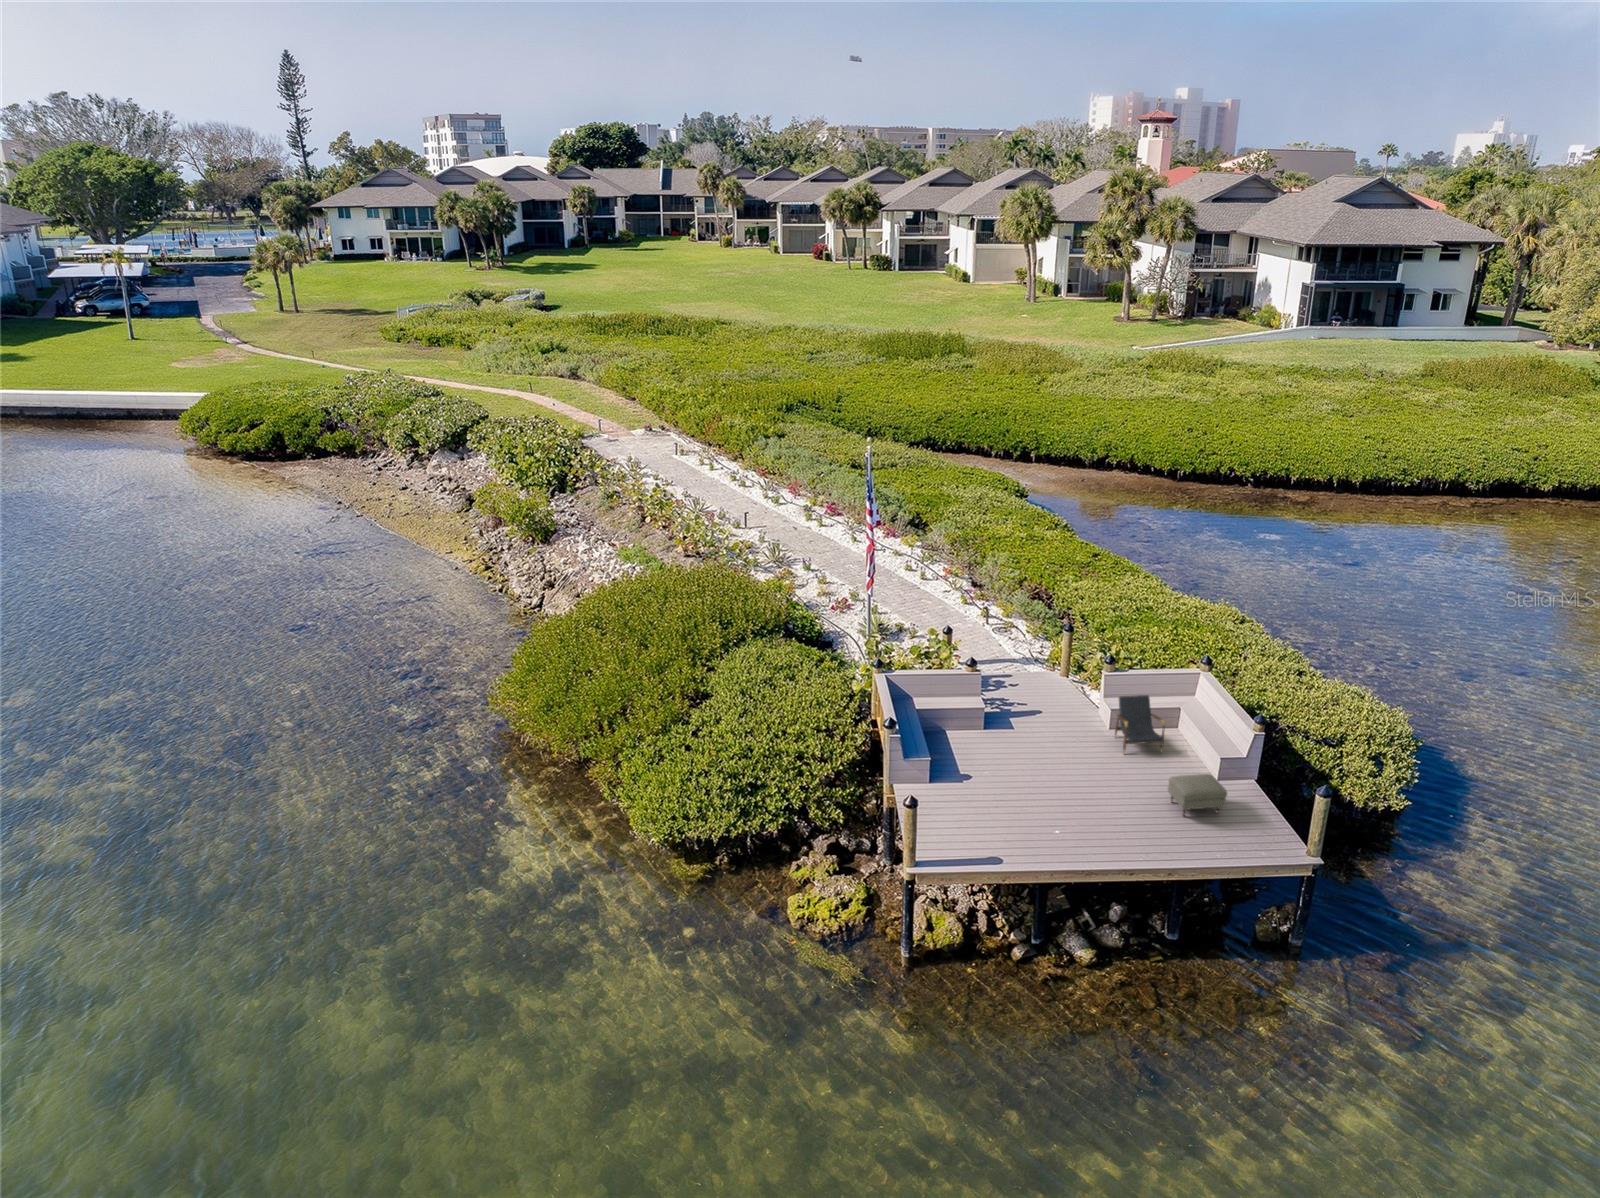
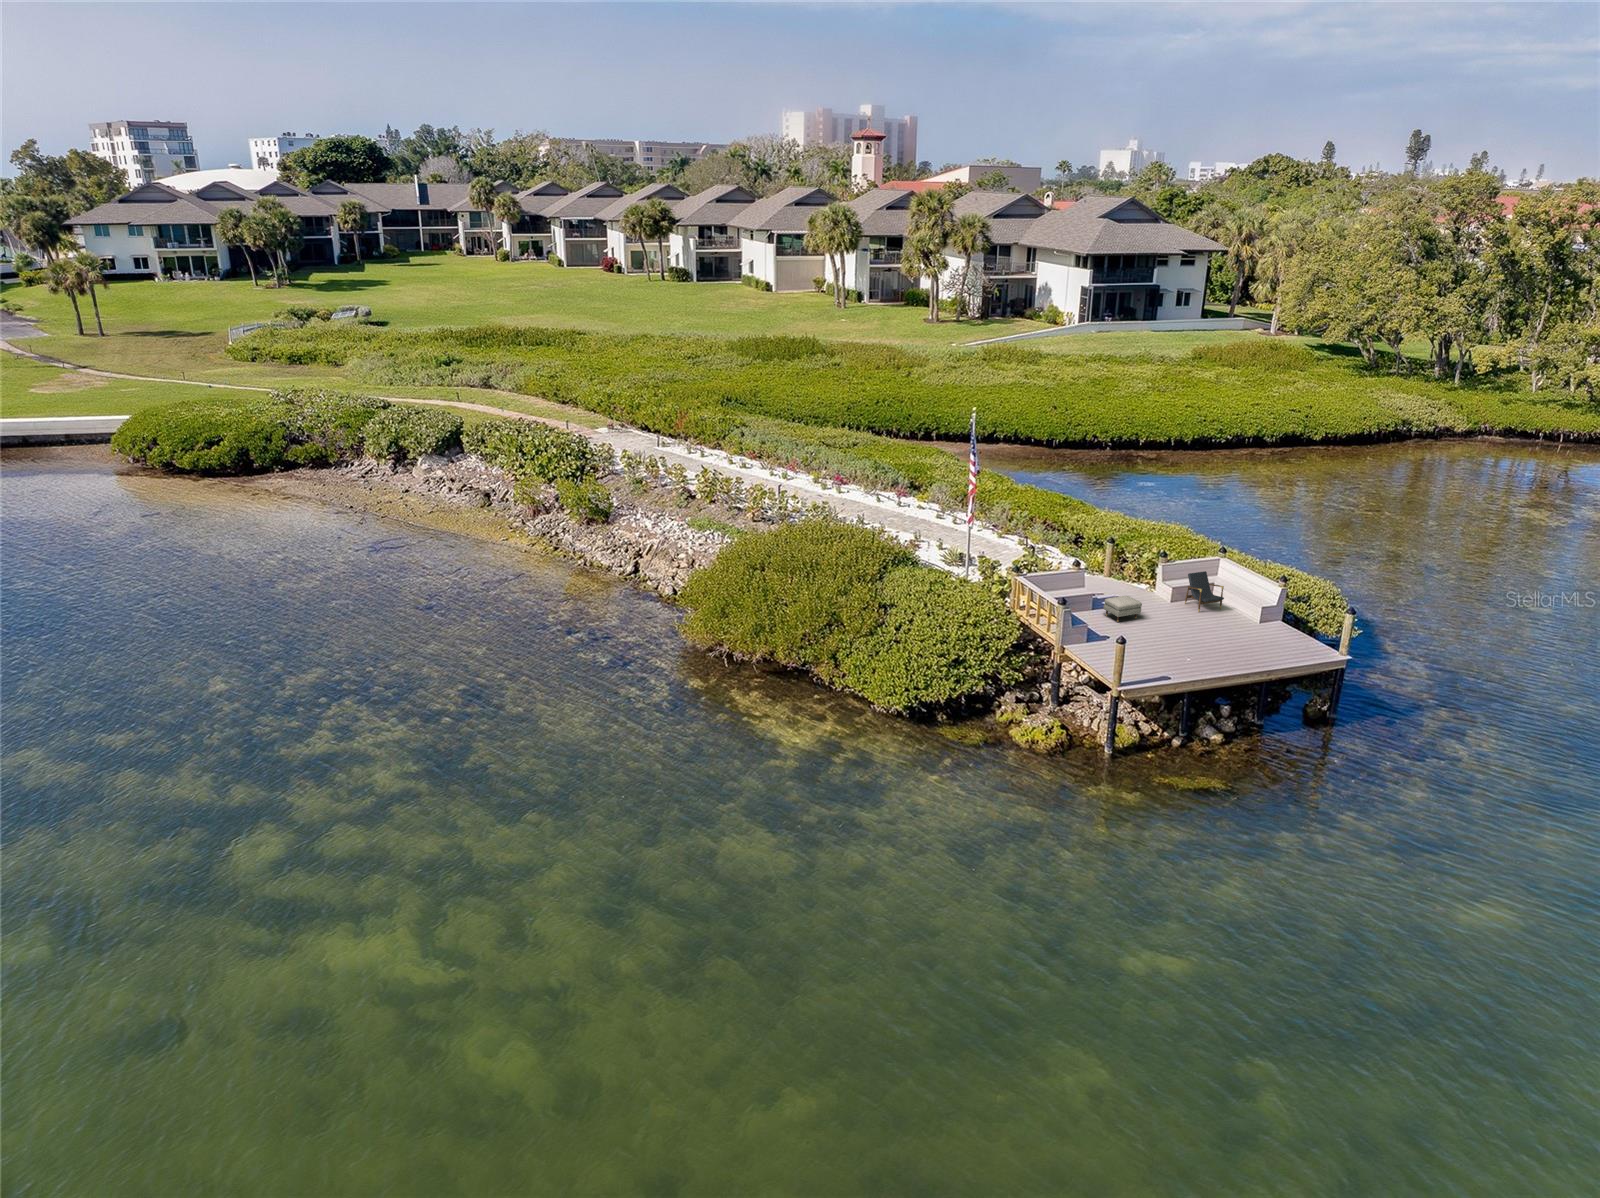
ottoman: present [1168,774,1227,816] -> present [1104,596,1142,622]

